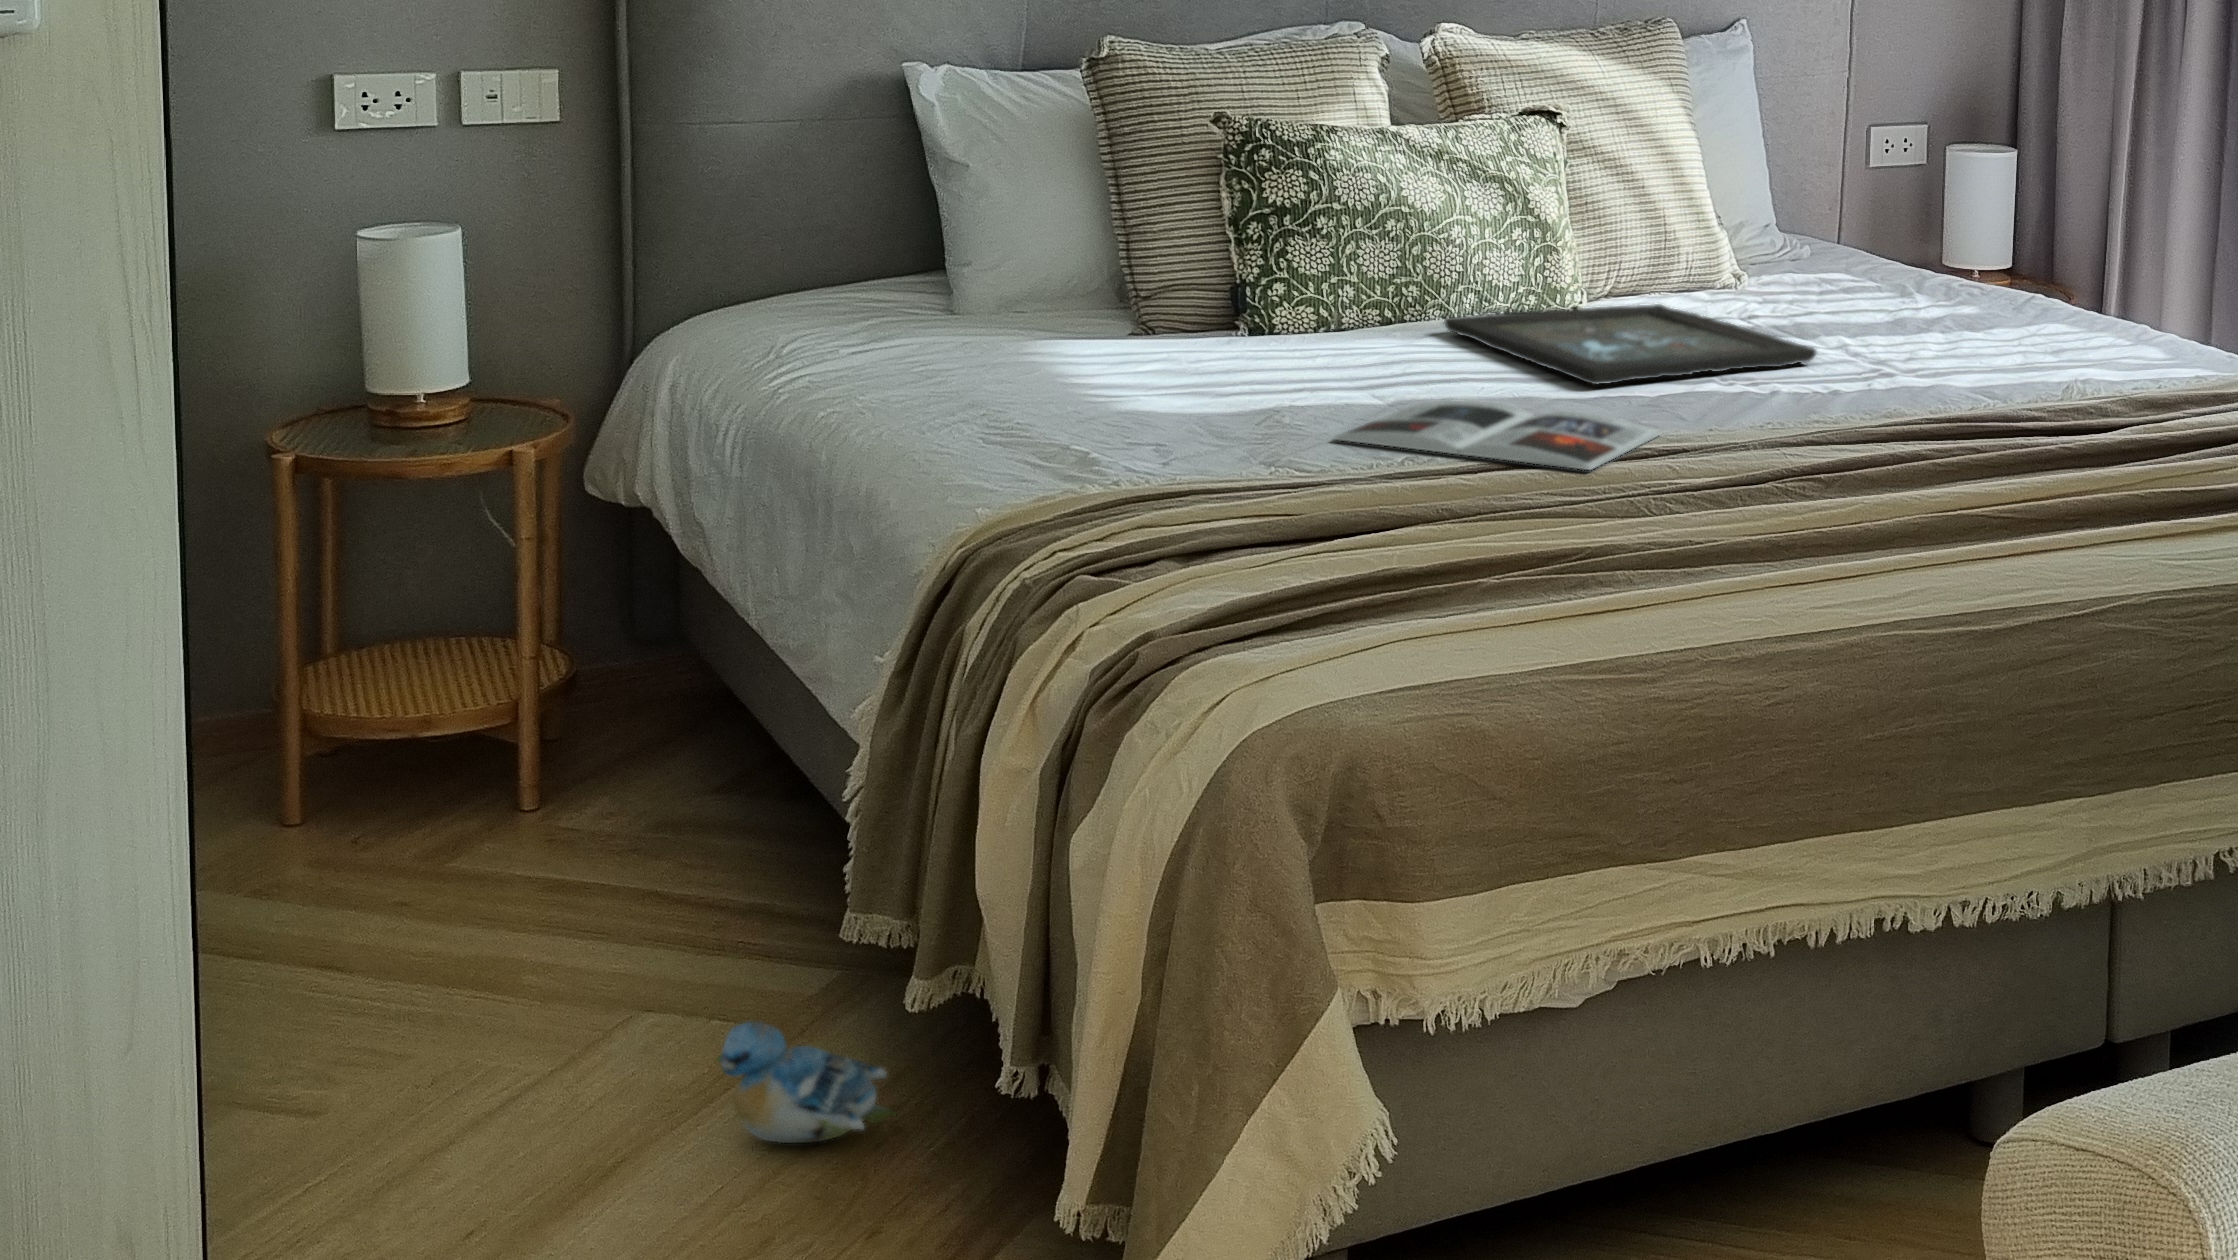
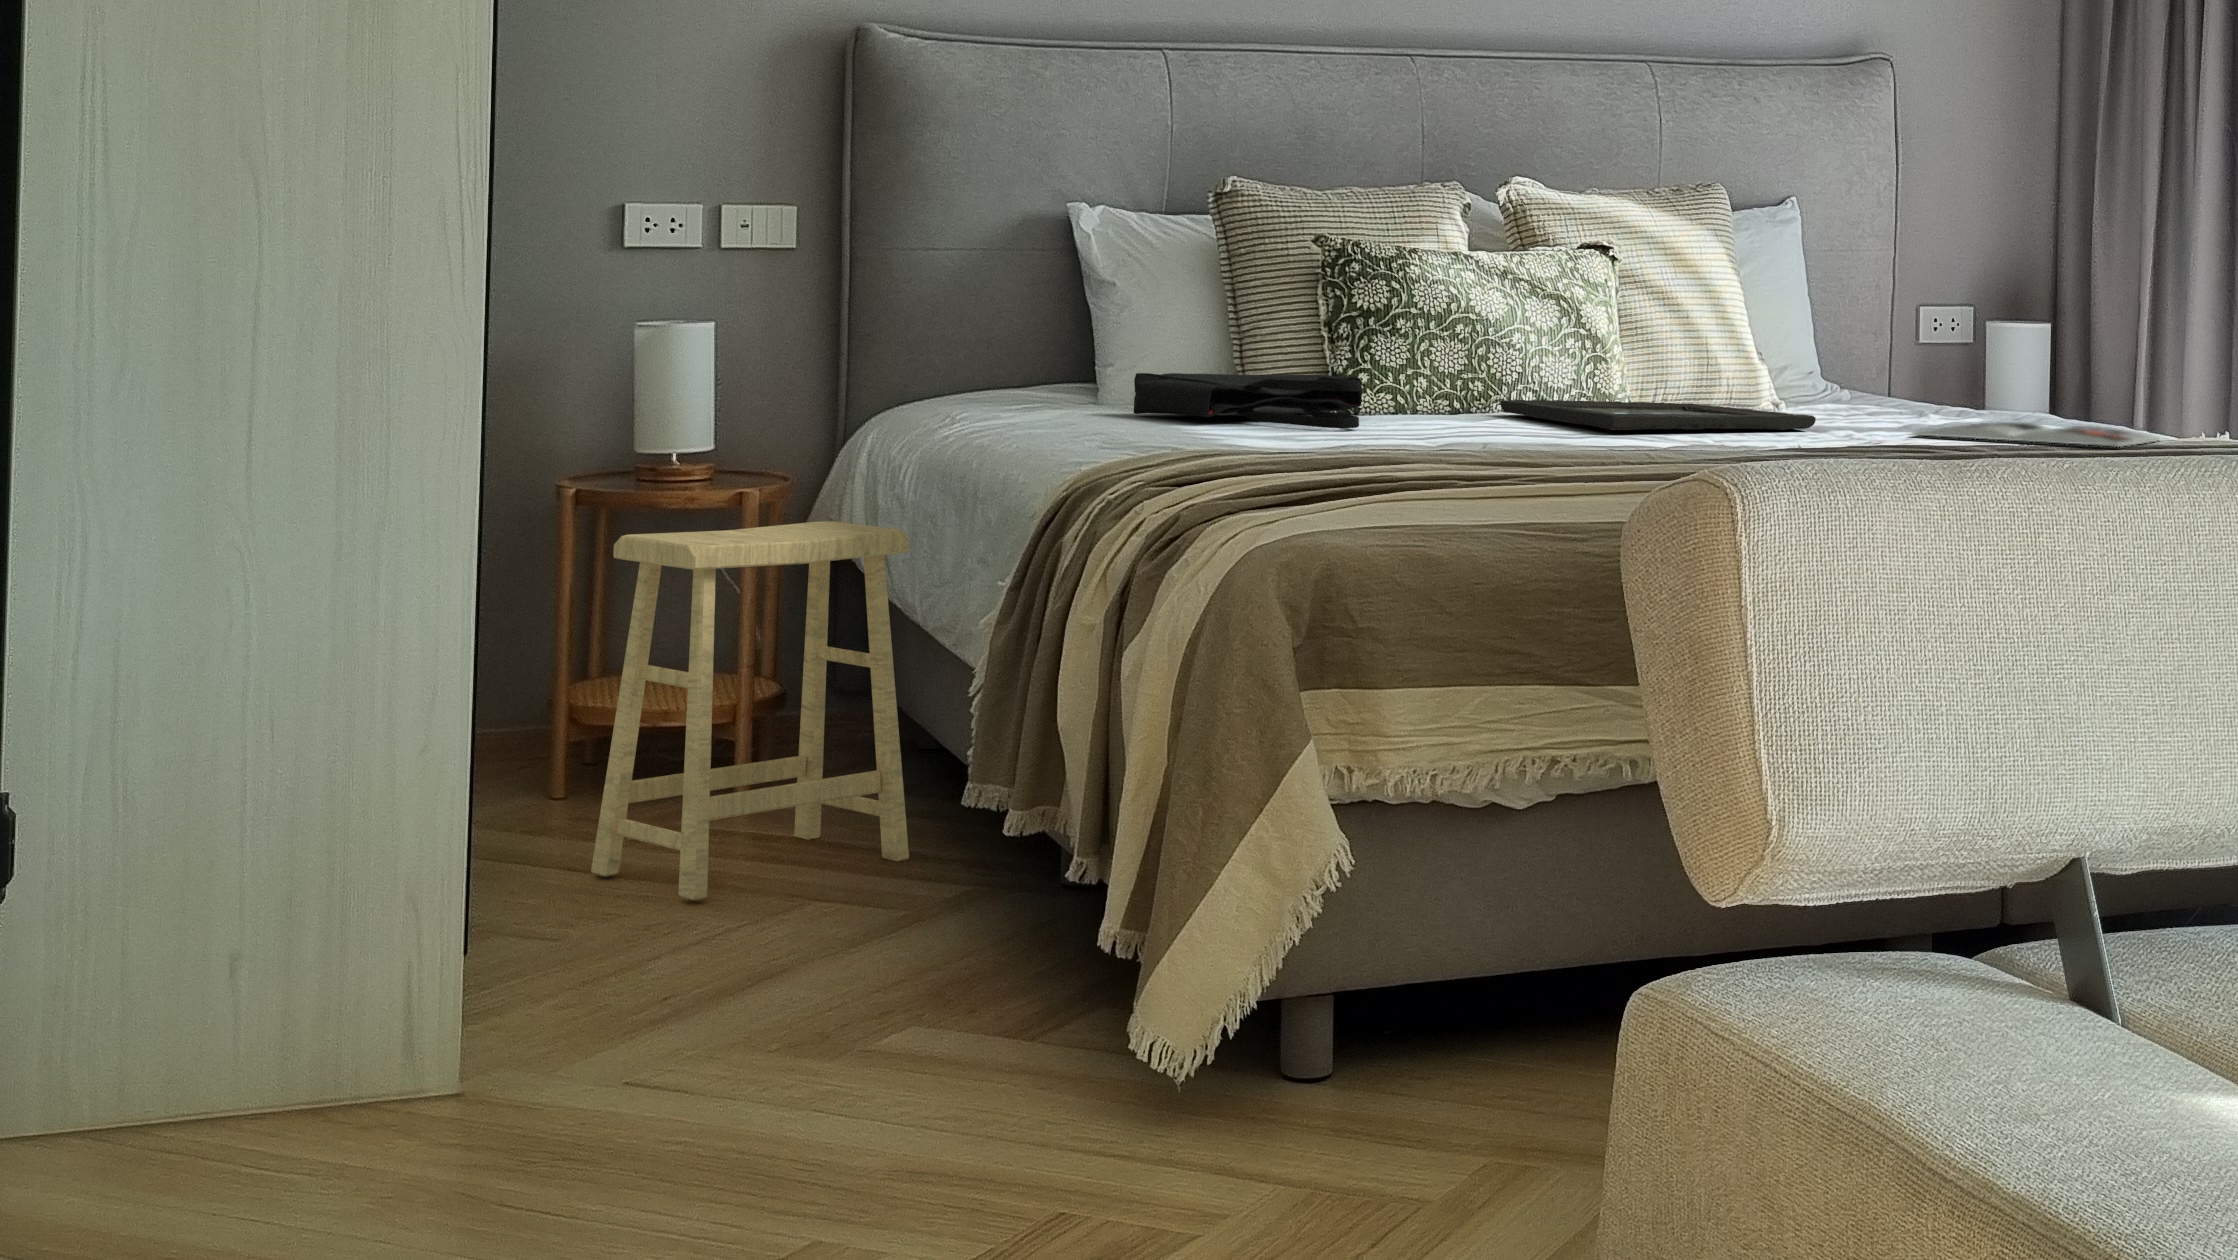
tote bag: none [1009,293,1294,394] -> present [1134,373,1362,428]
magazine: present [1335,401,1659,470] -> present [1912,422,2159,446]
footstool: none [359,515,760,1024] -> present [591,521,909,900]
plush toy: present [717,1022,896,1143] -> none [855,865,997,969]

